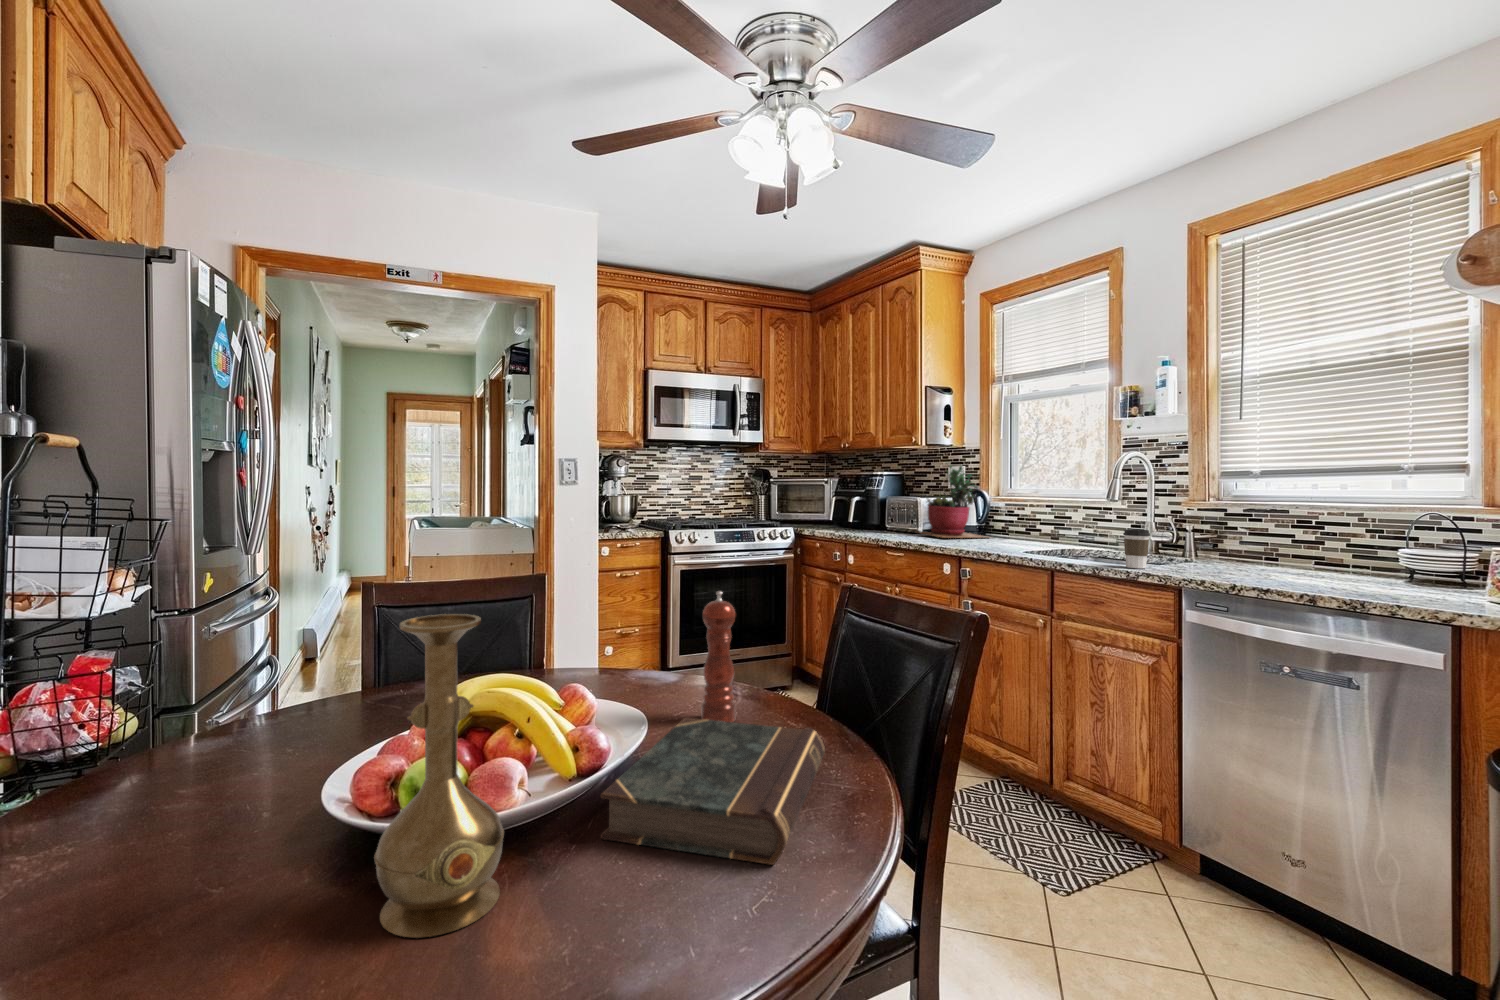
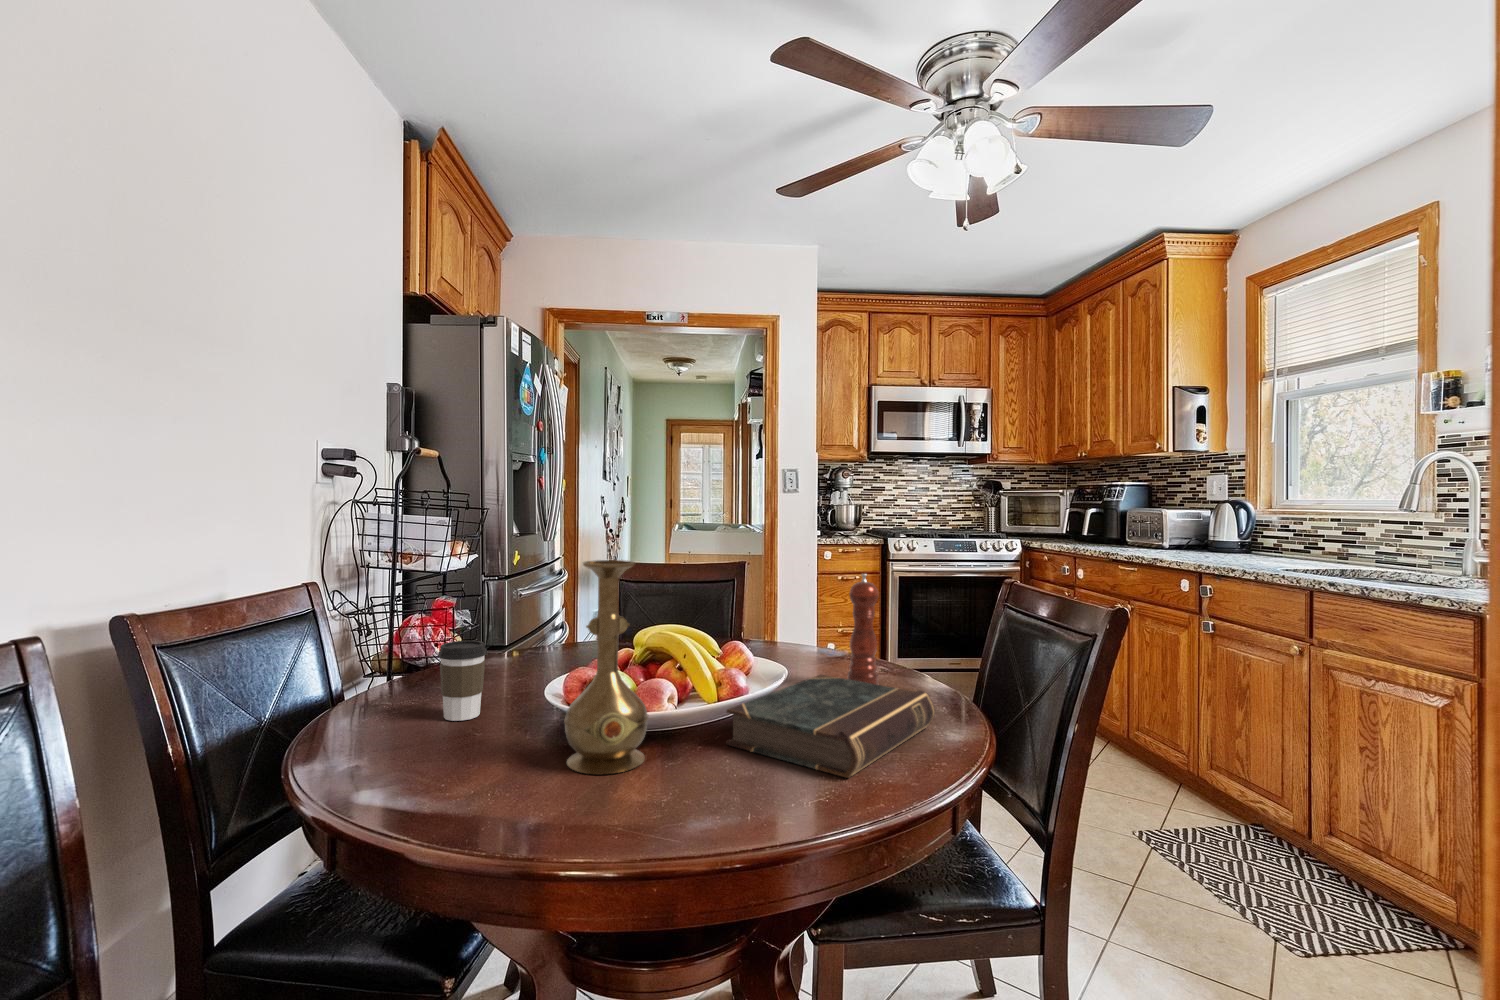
succulent plant: present [920,466,986,538] -> none [1156,473,1258,555]
coffee cup: present [1123,529,1150,568] -> present [438,641,487,721]

